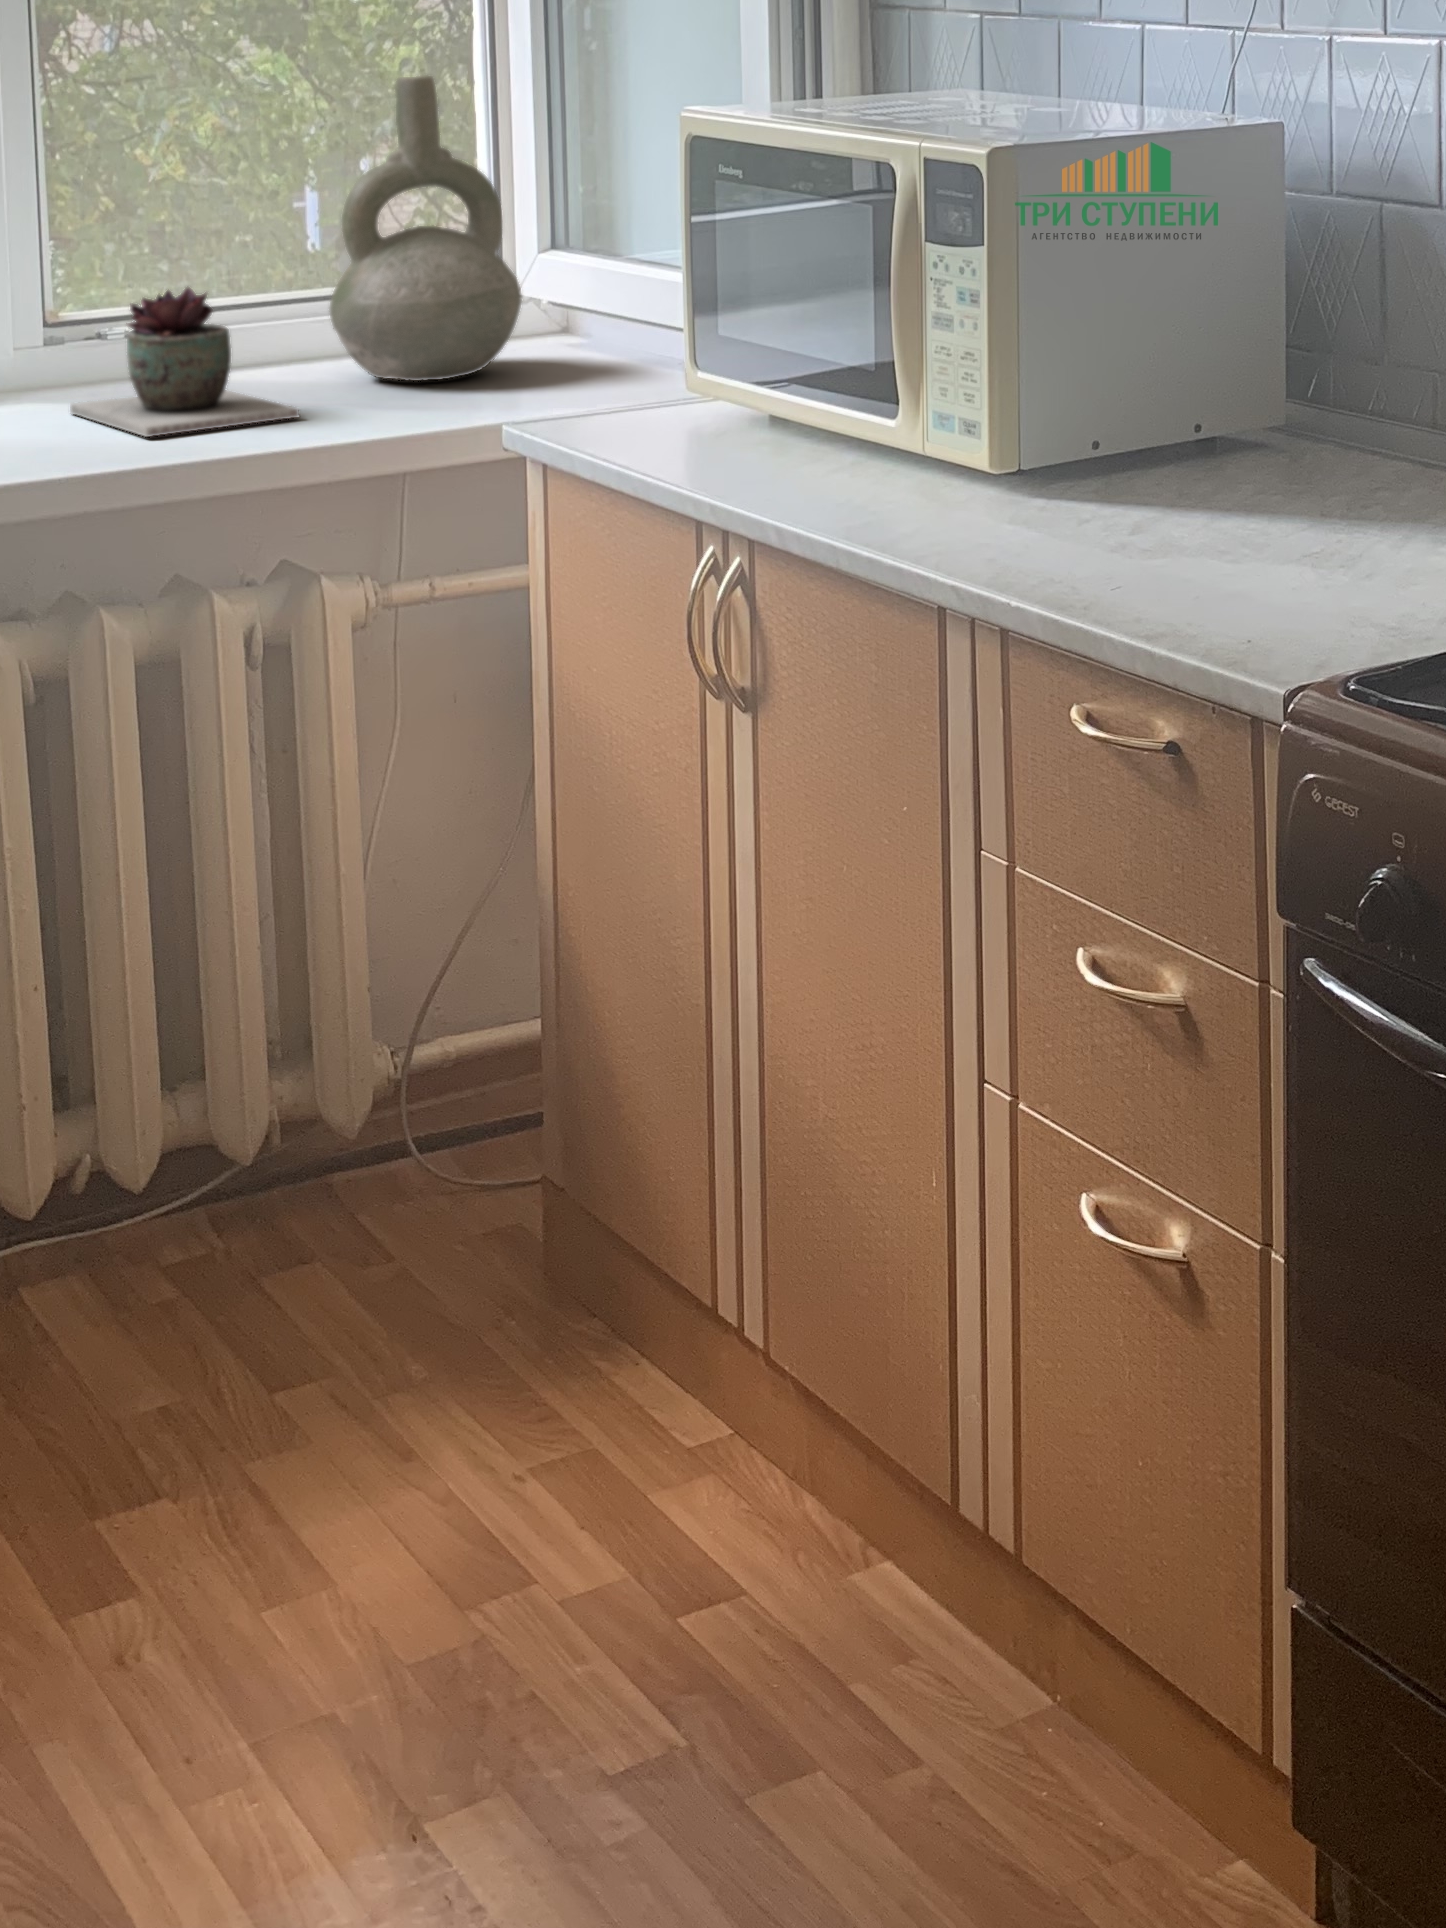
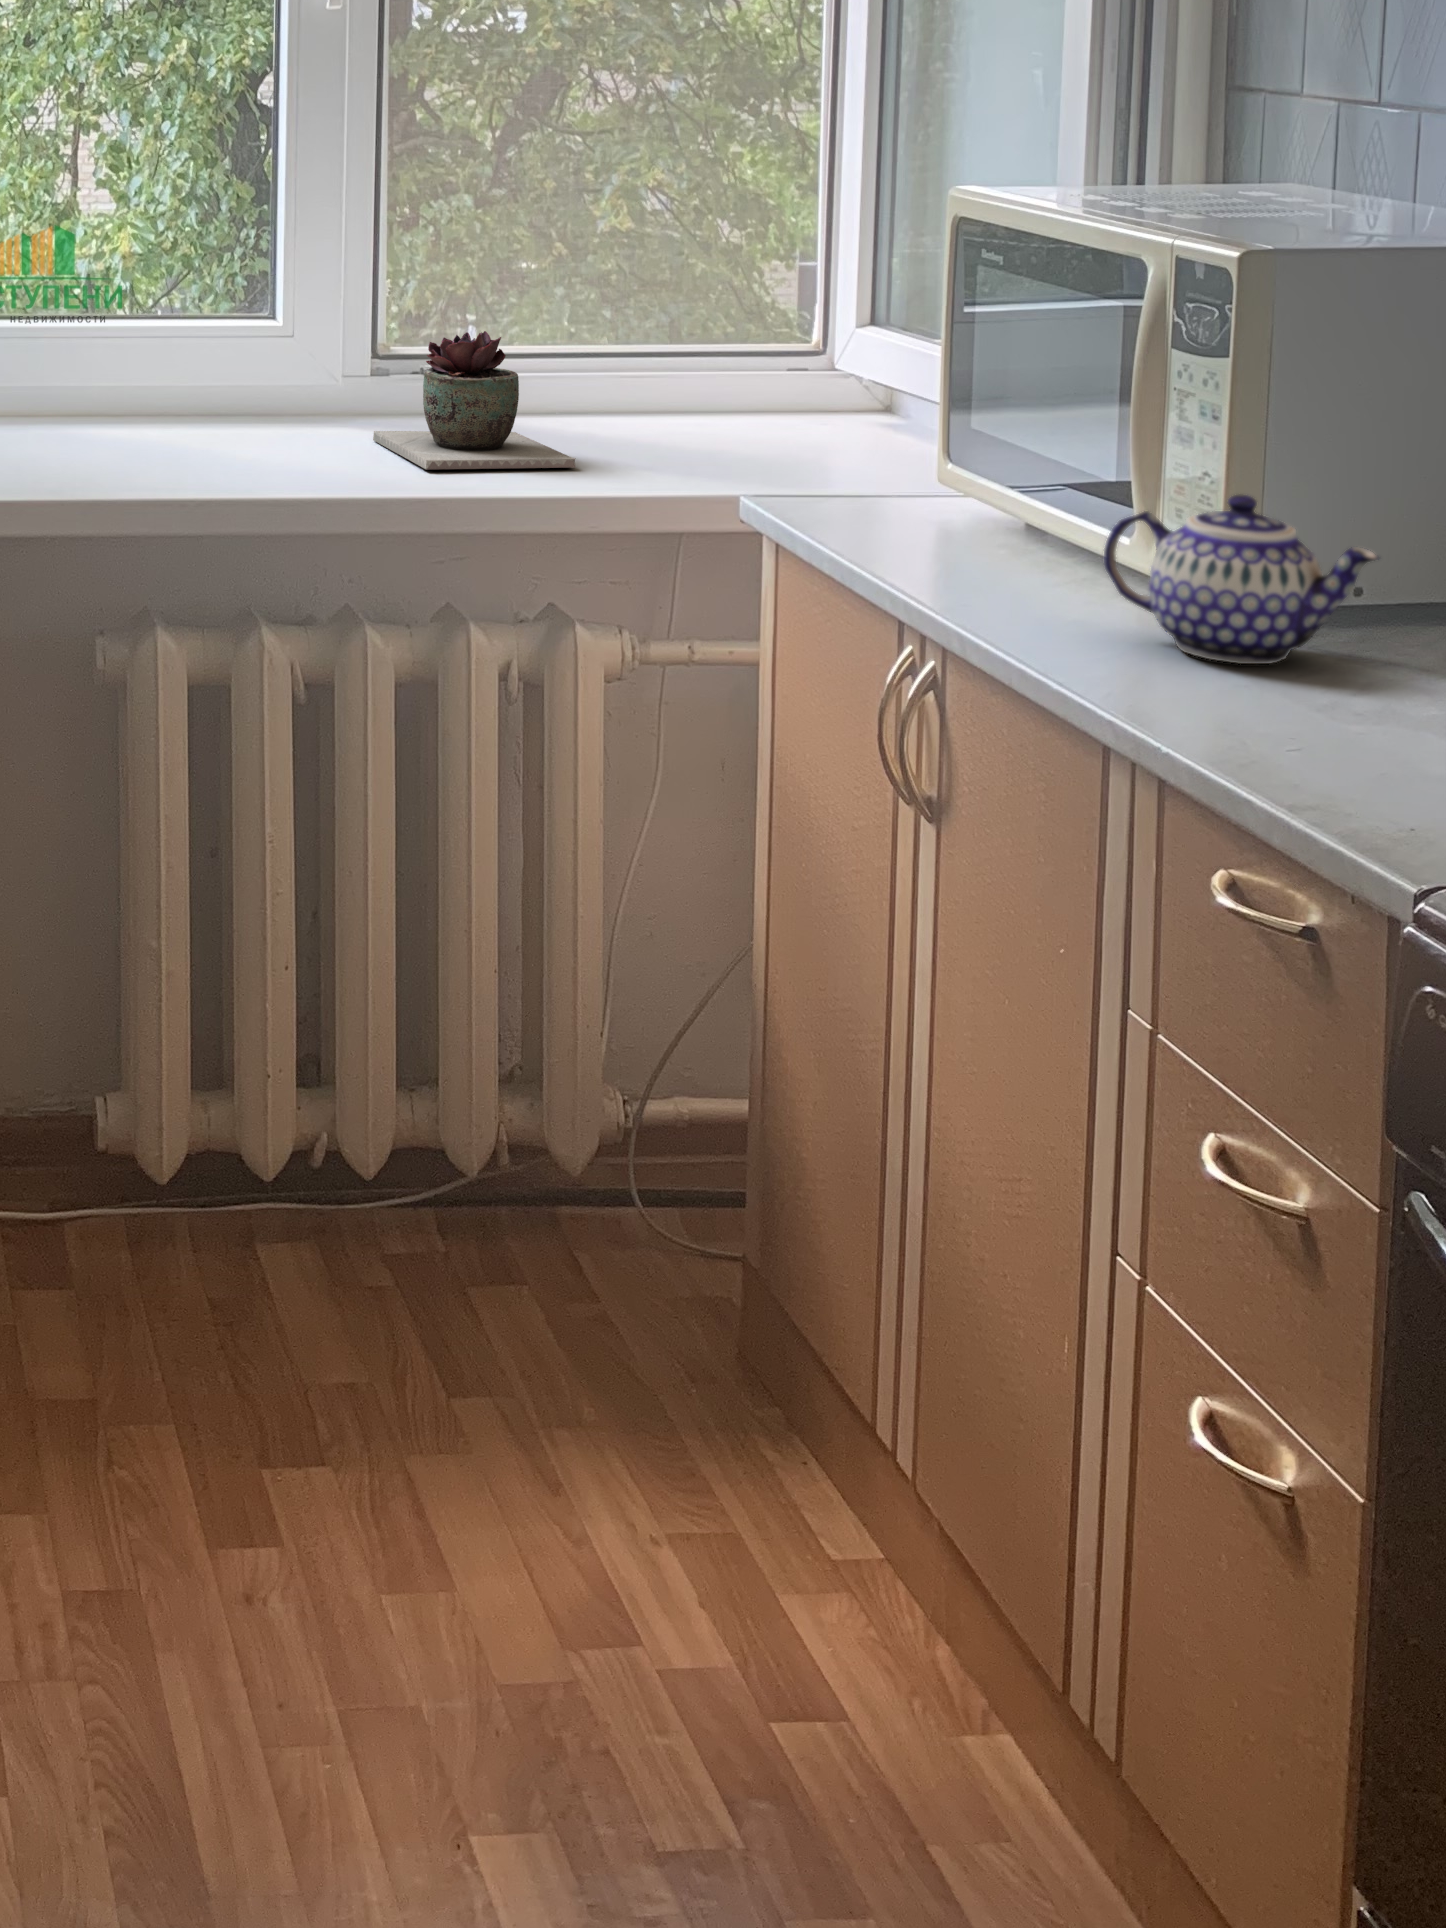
decorative vase: present [329,75,522,381] -> none [629,141,822,447]
teapot: none [900,368,1139,520] -> present [1104,495,1379,664]

